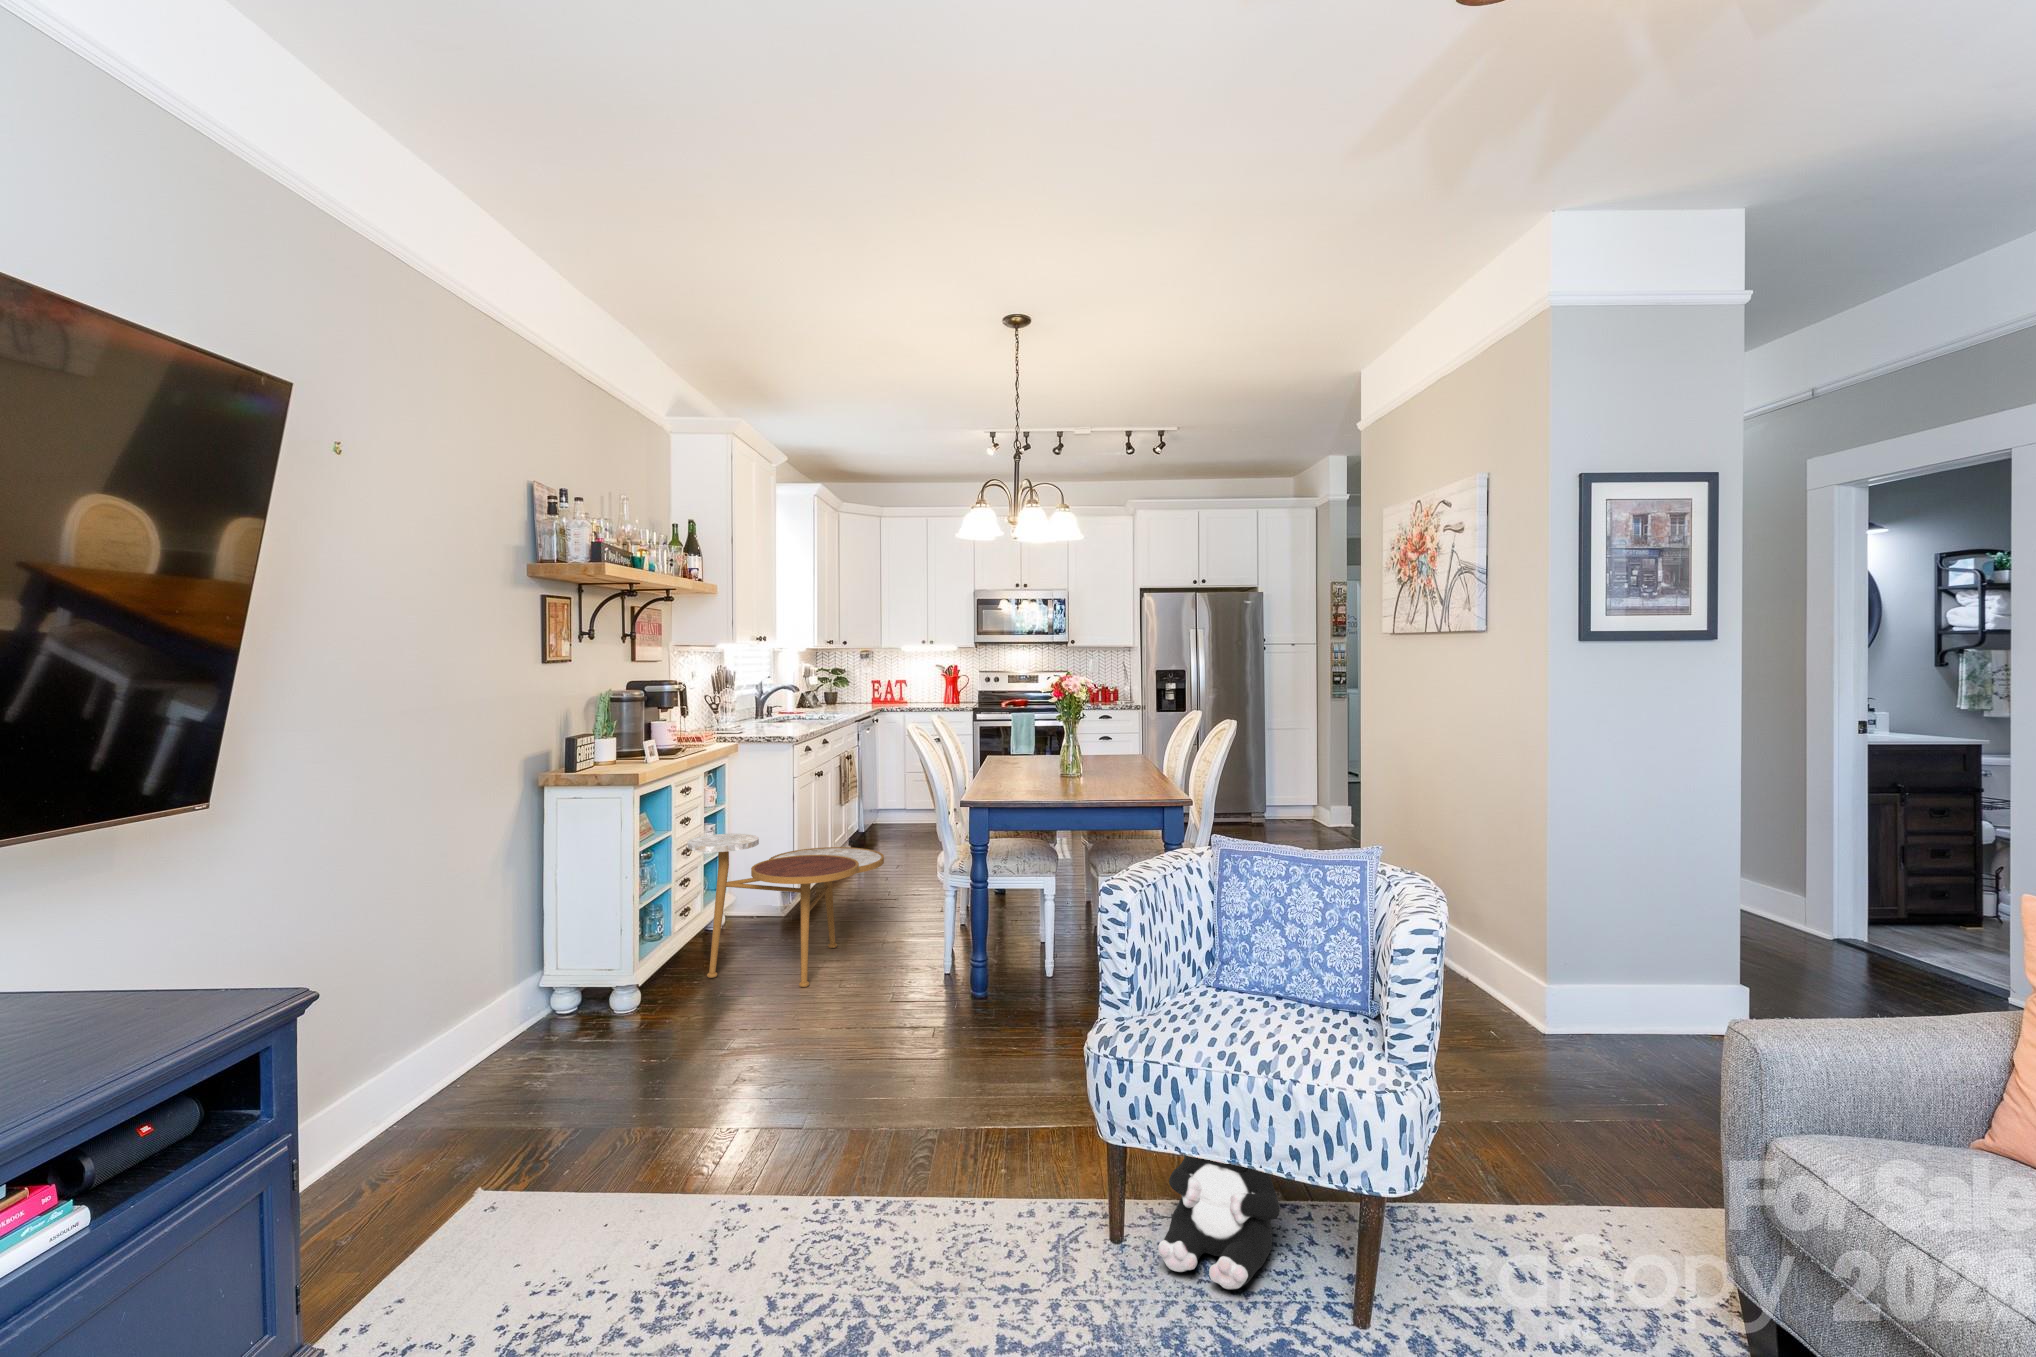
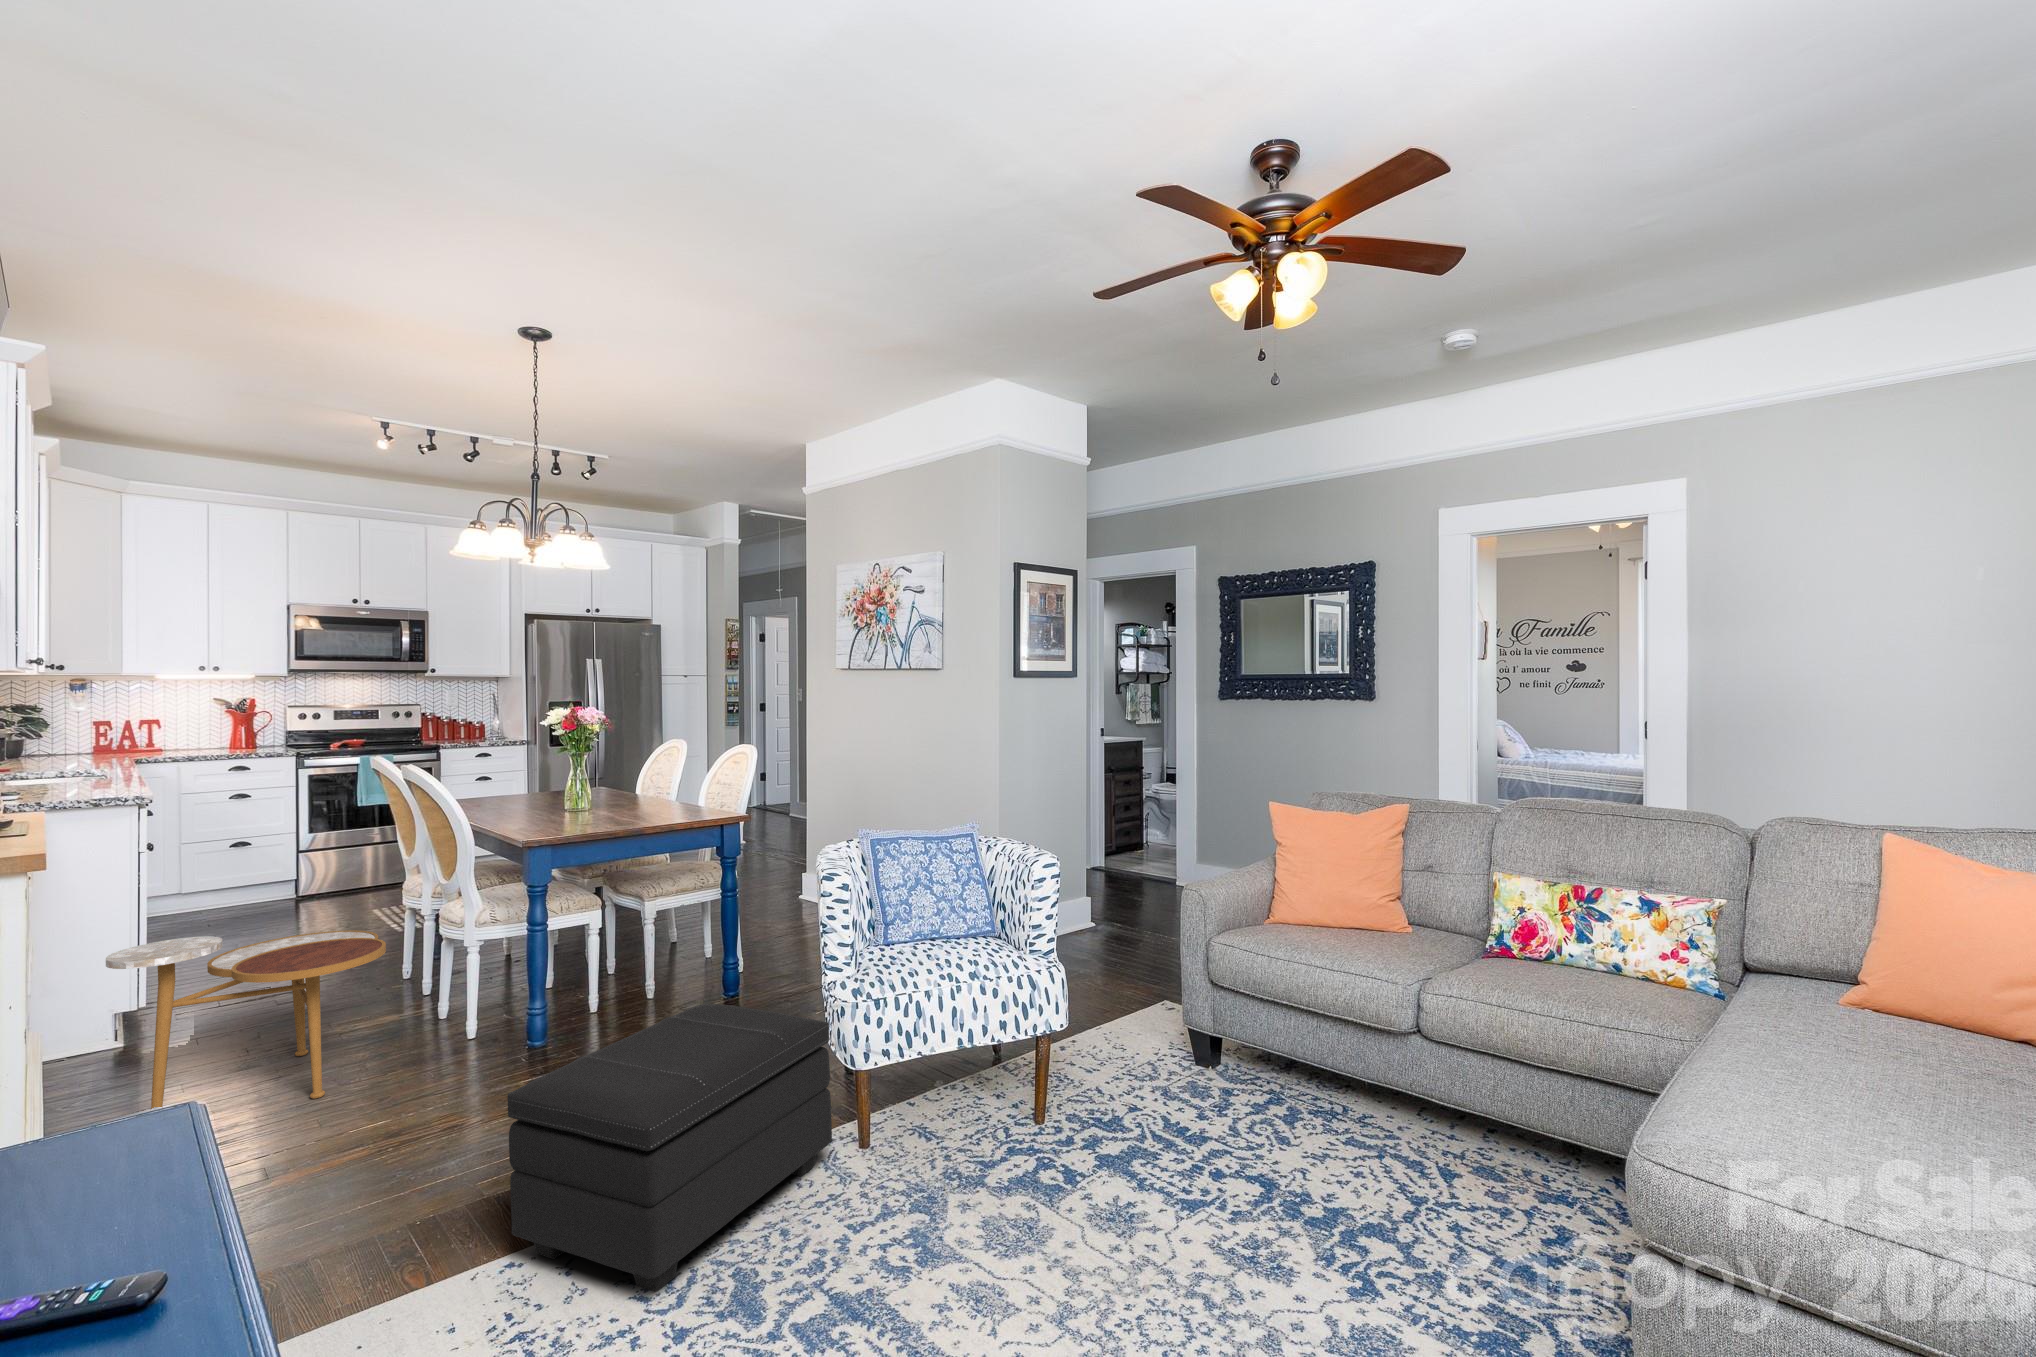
footstool: none [743,999,1070,1302] -> present [508,1004,832,1292]
plush toy: present [1158,1156,1280,1290] -> none [890,1018,974,1144]

